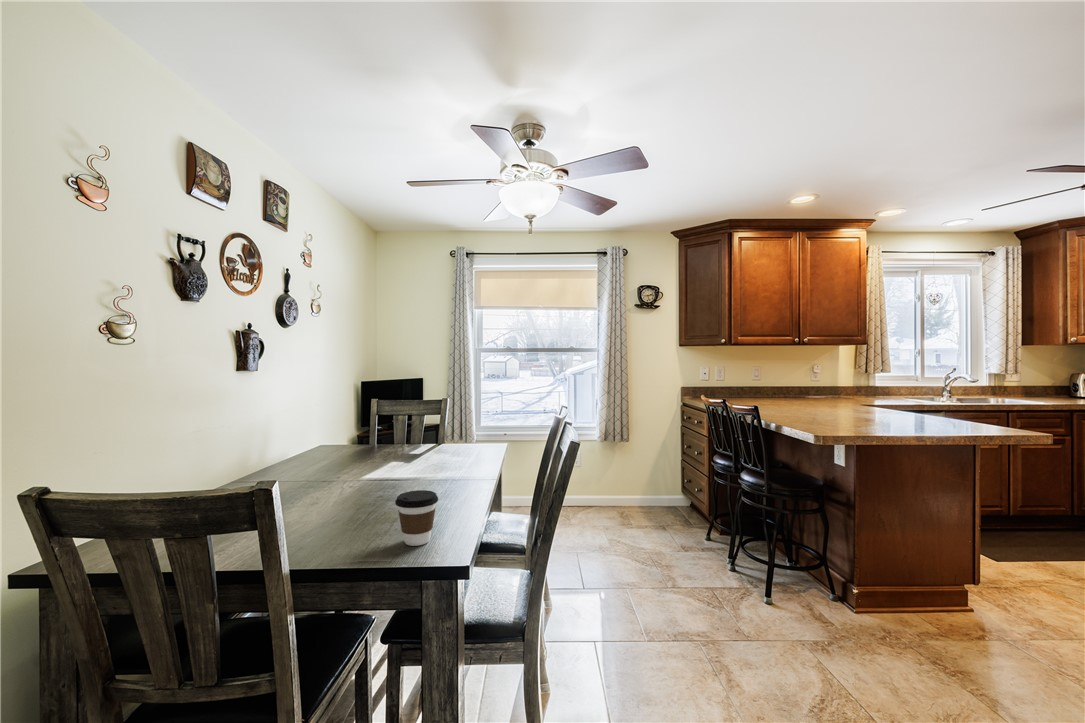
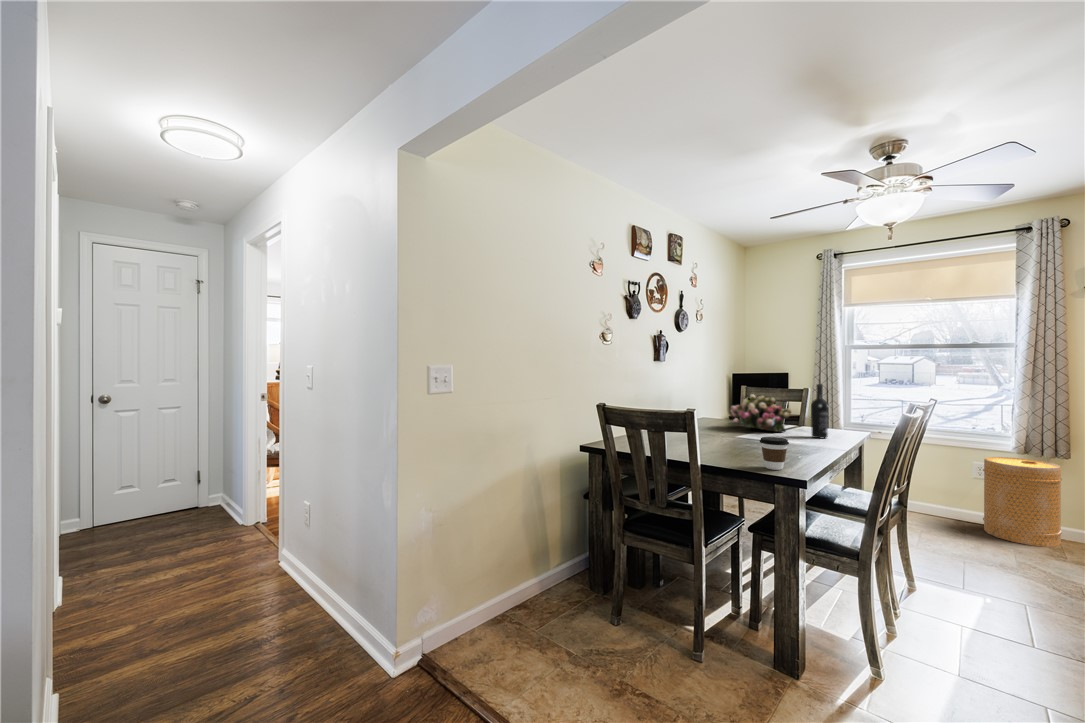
wine bottle: none [453,396,472,462] -> present [811,384,828,438]
flower arrangement: none [355,411,430,459] -> present [731,395,791,432]
basket: none [581,446,628,521] -> present [983,457,1062,547]

